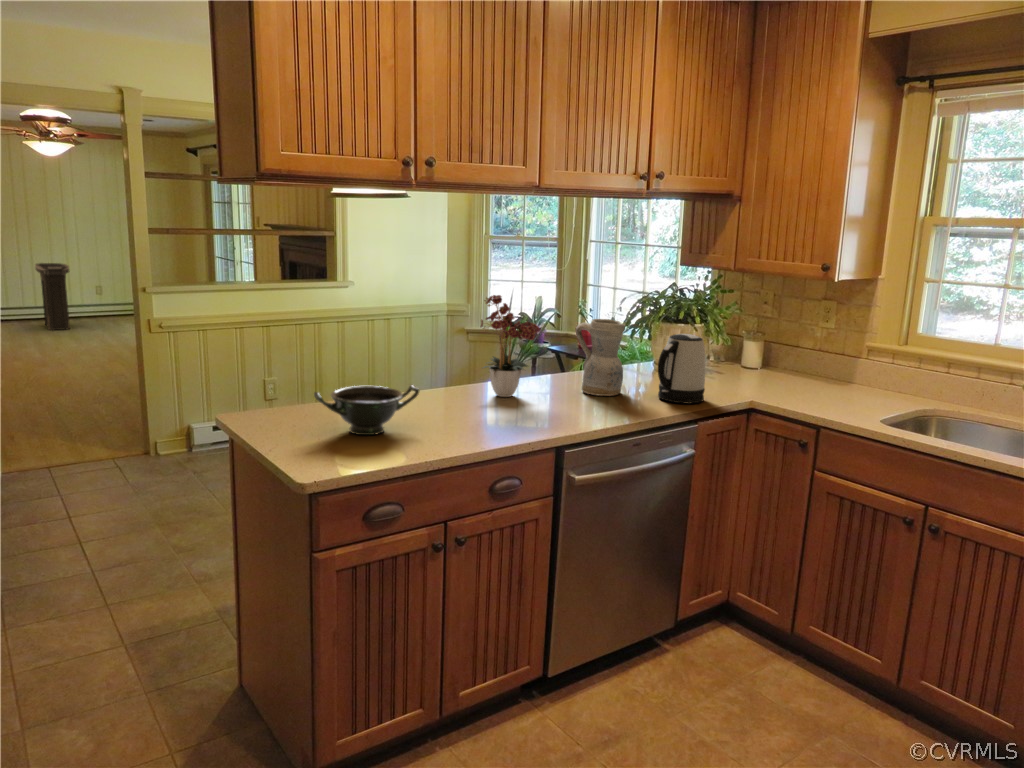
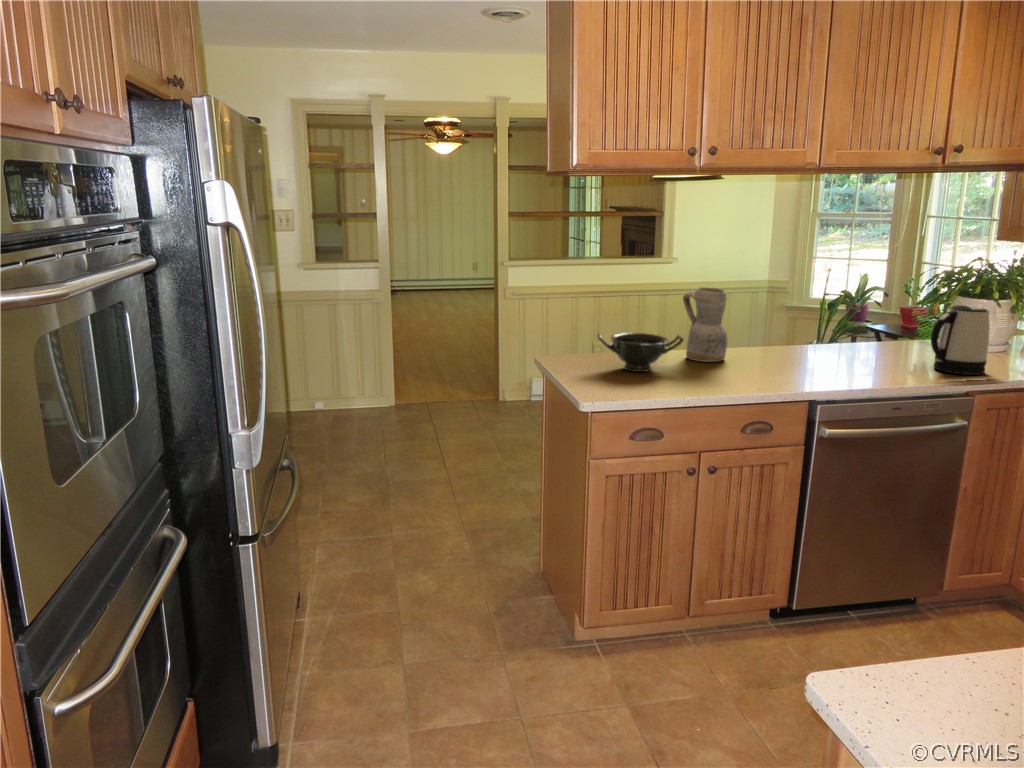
trash can: present [35,263,70,330] -> none [436,241,459,296]
flower arrangement: present [481,295,540,397] -> none [751,258,818,356]
ceramic pitcher: present [576,319,625,396] -> present [683,287,727,362]

